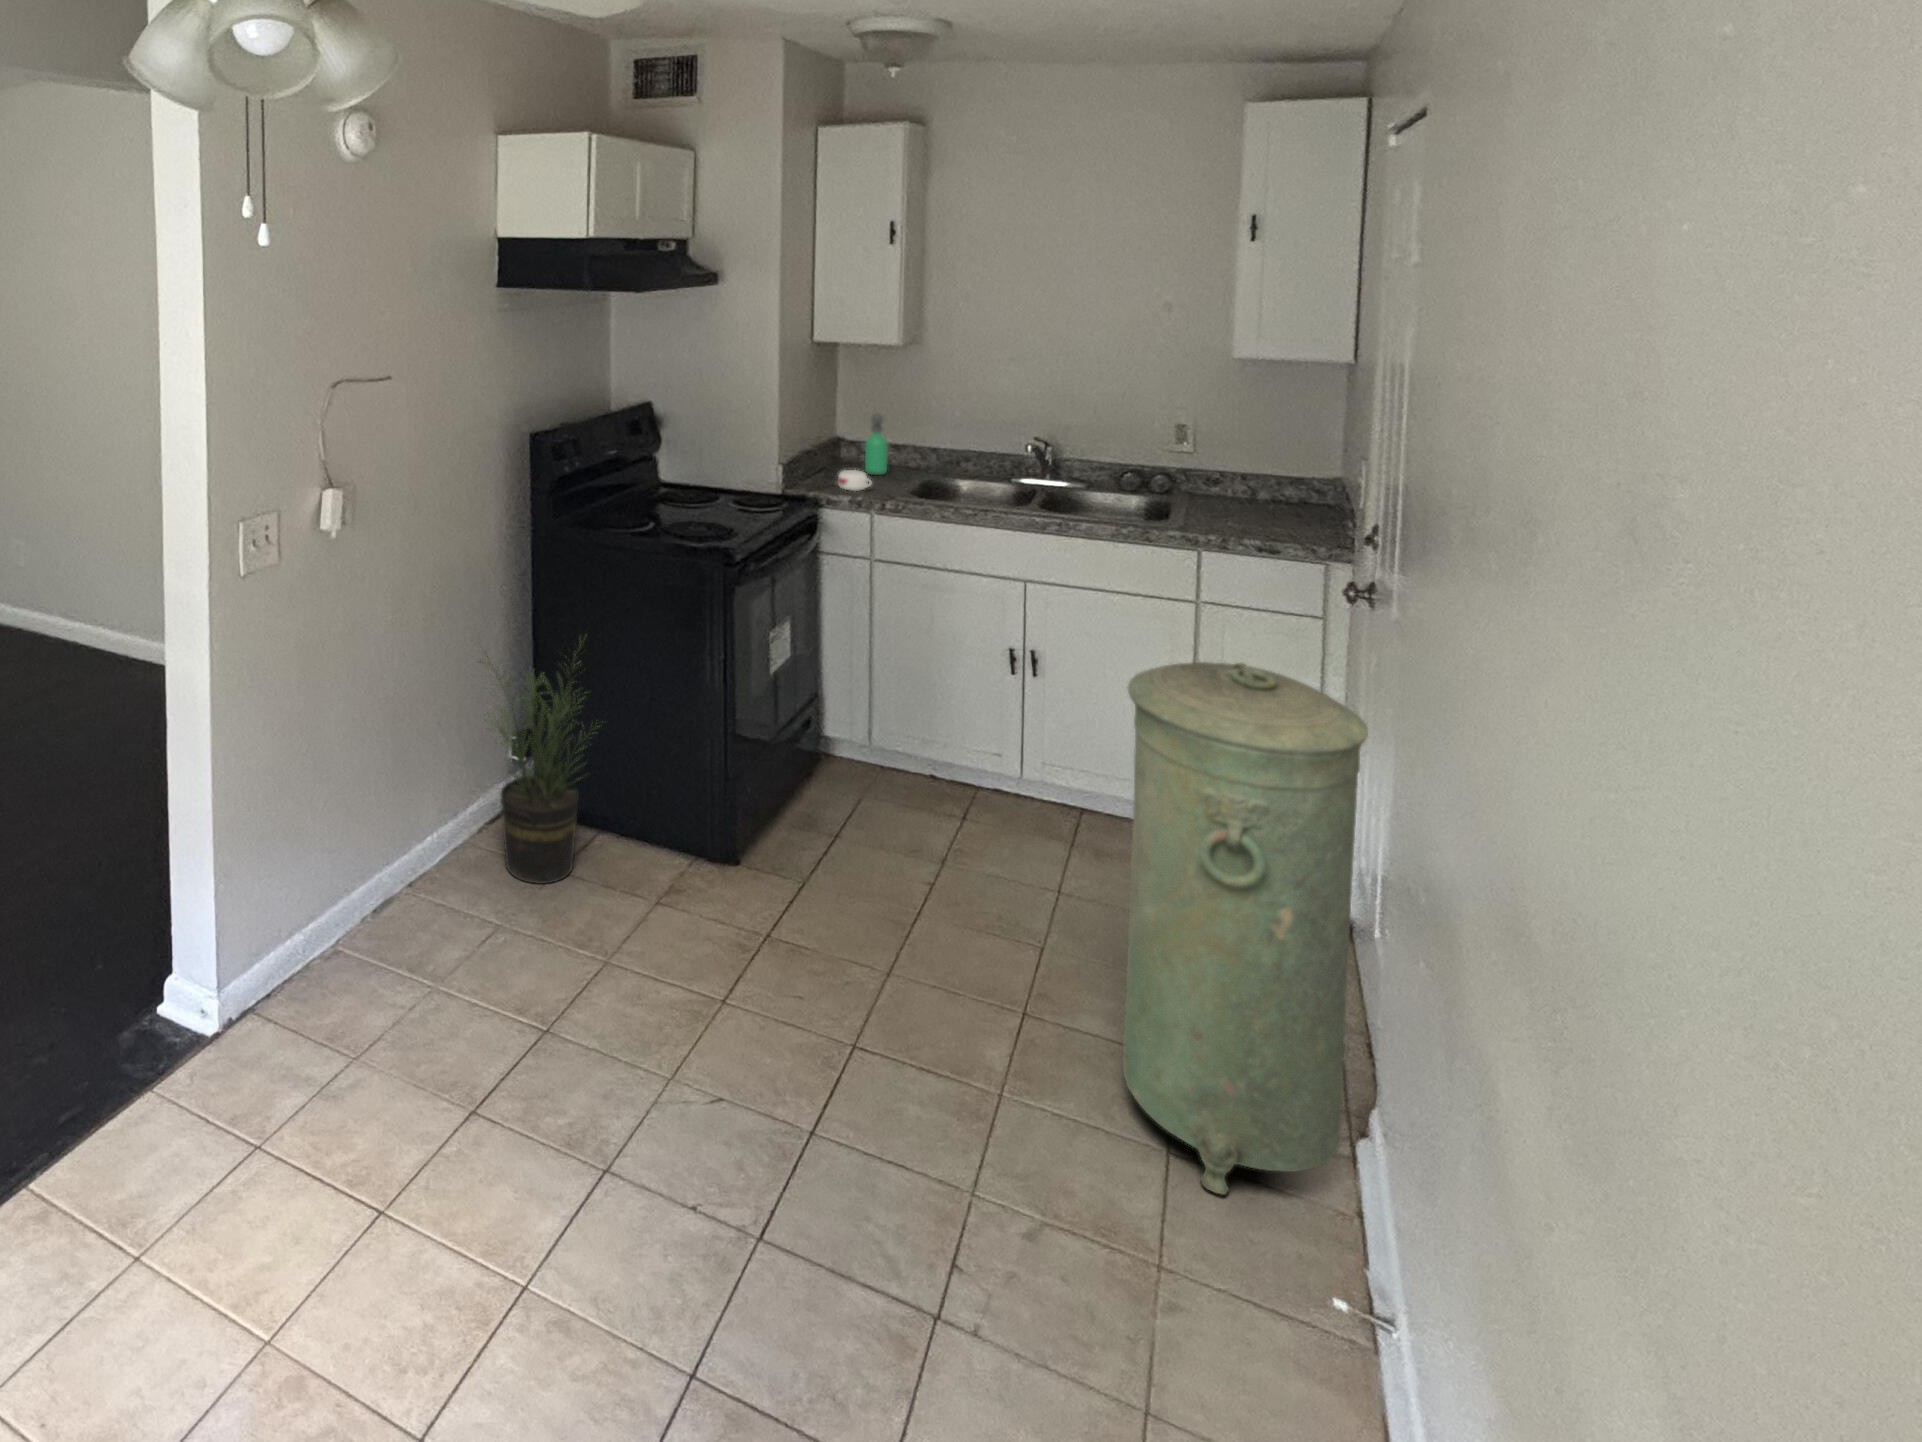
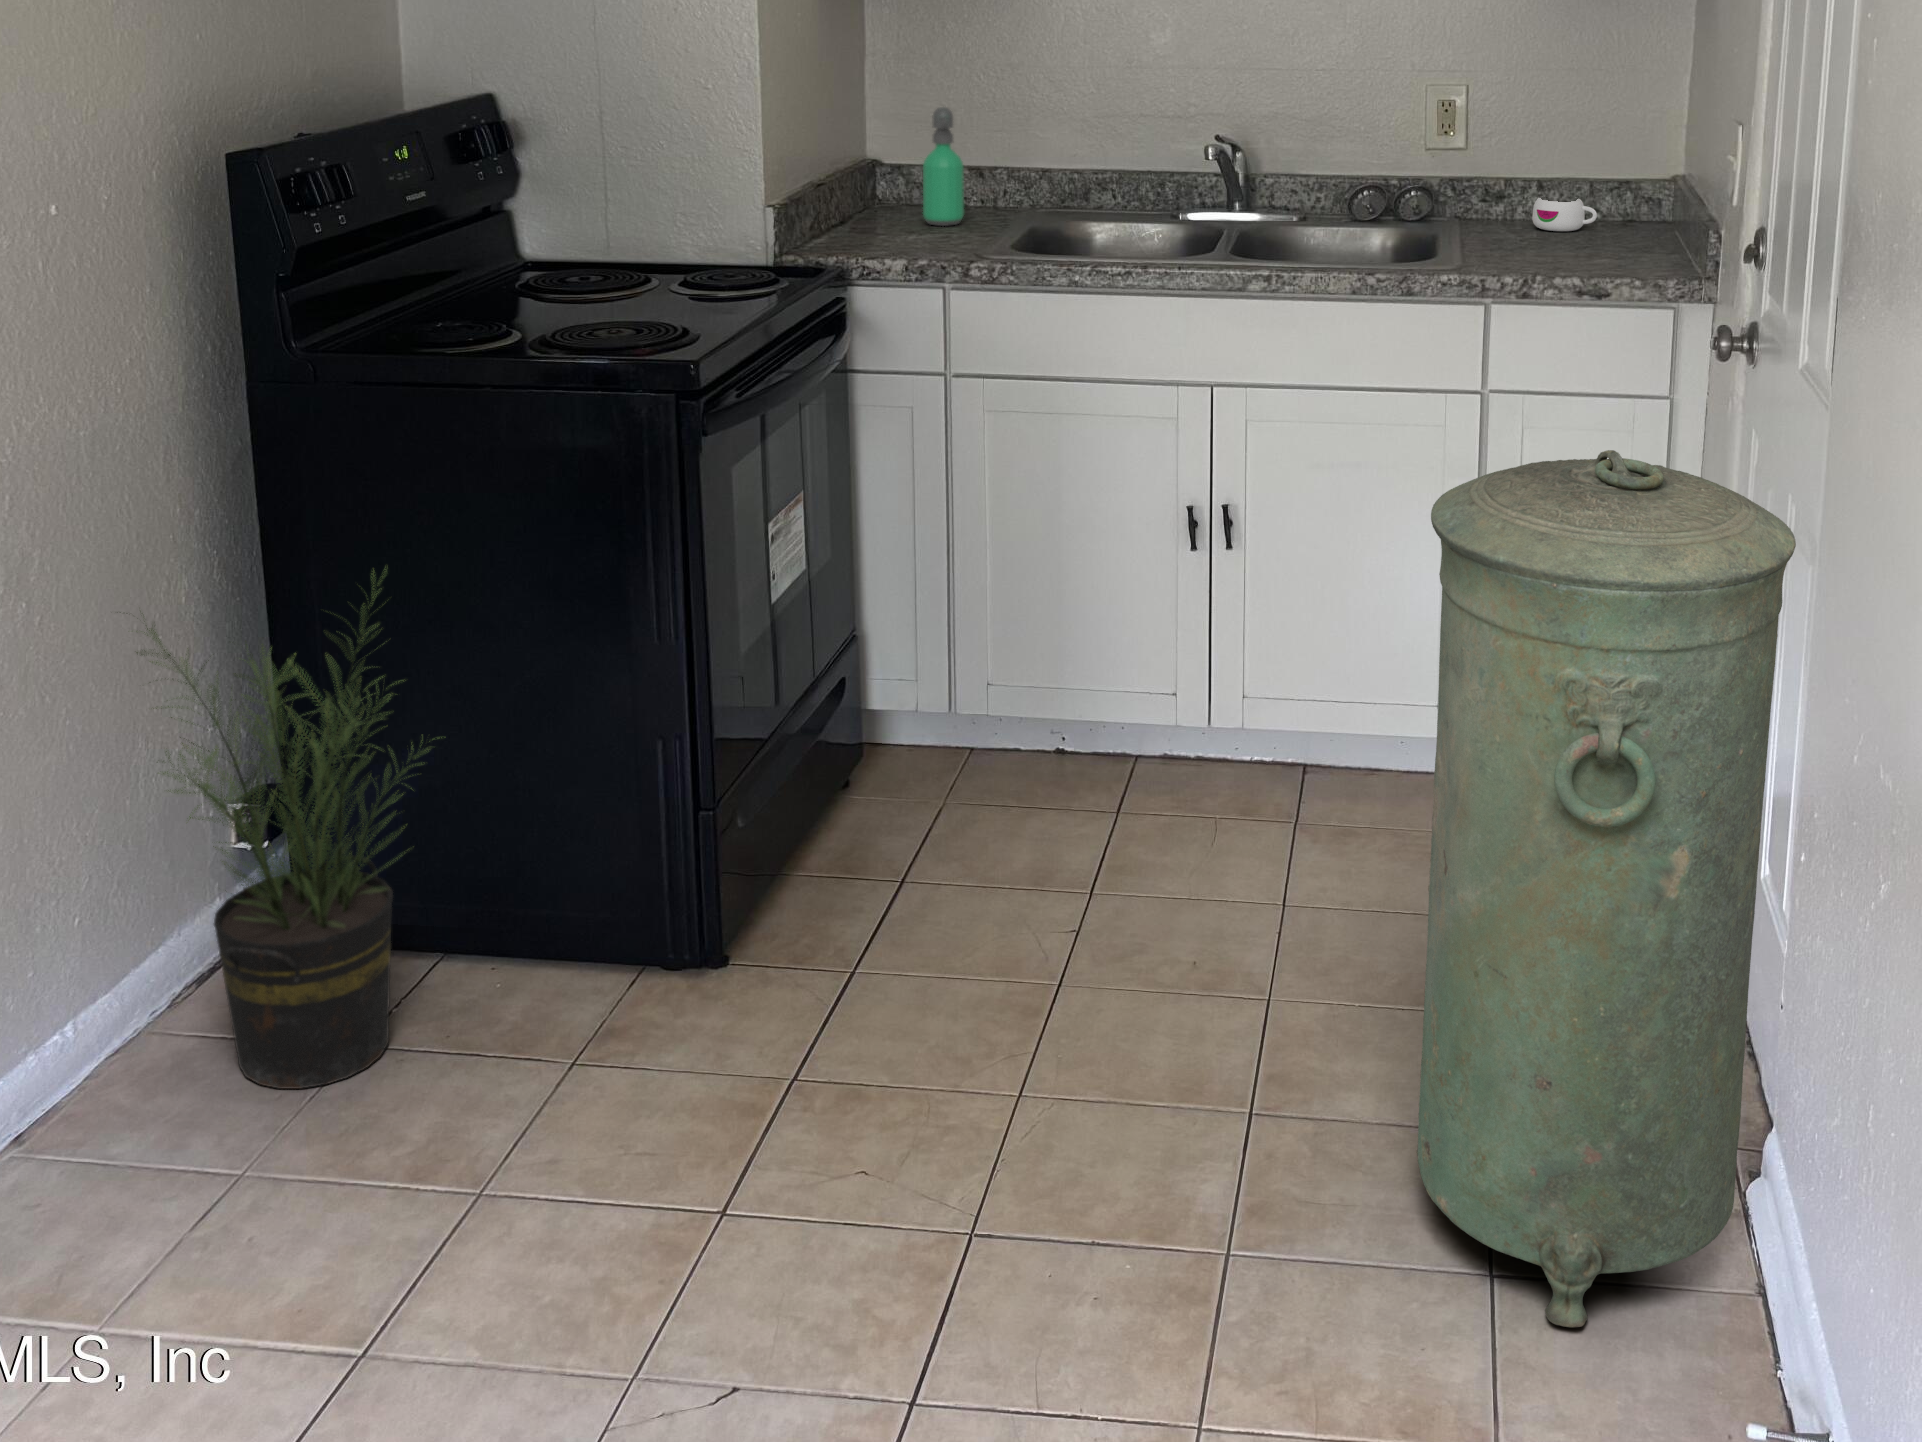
mug: present [838,470,871,491] -> present [1532,198,1597,231]

